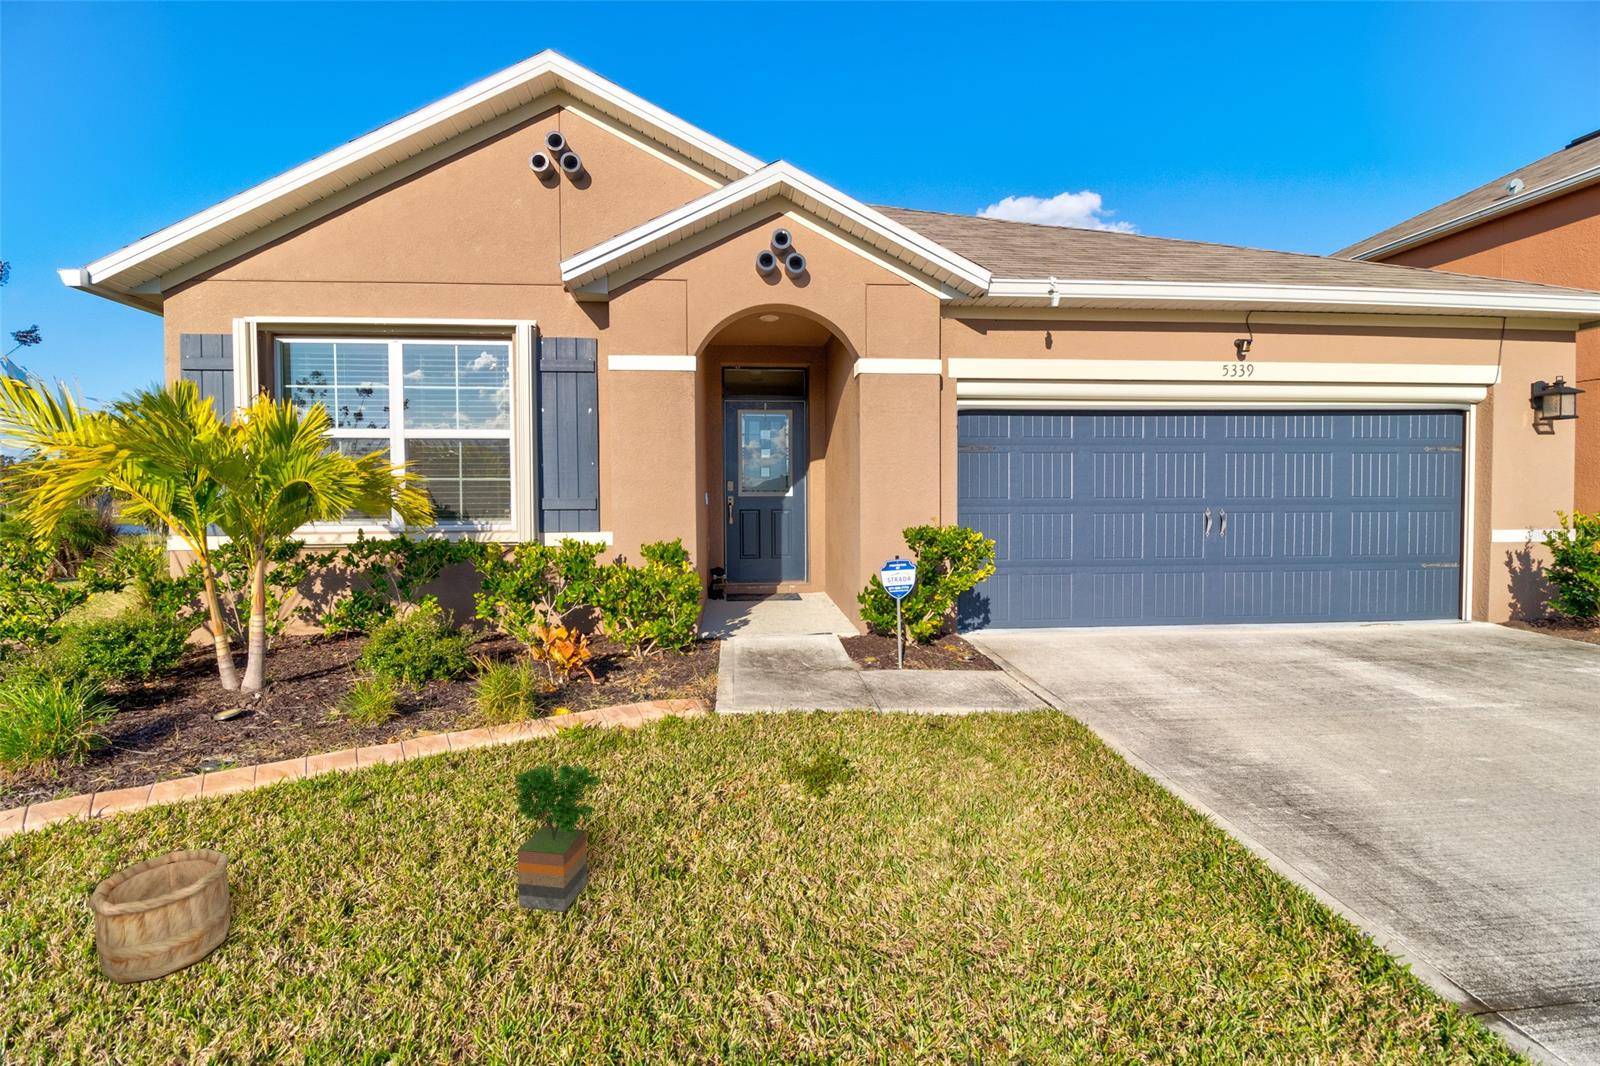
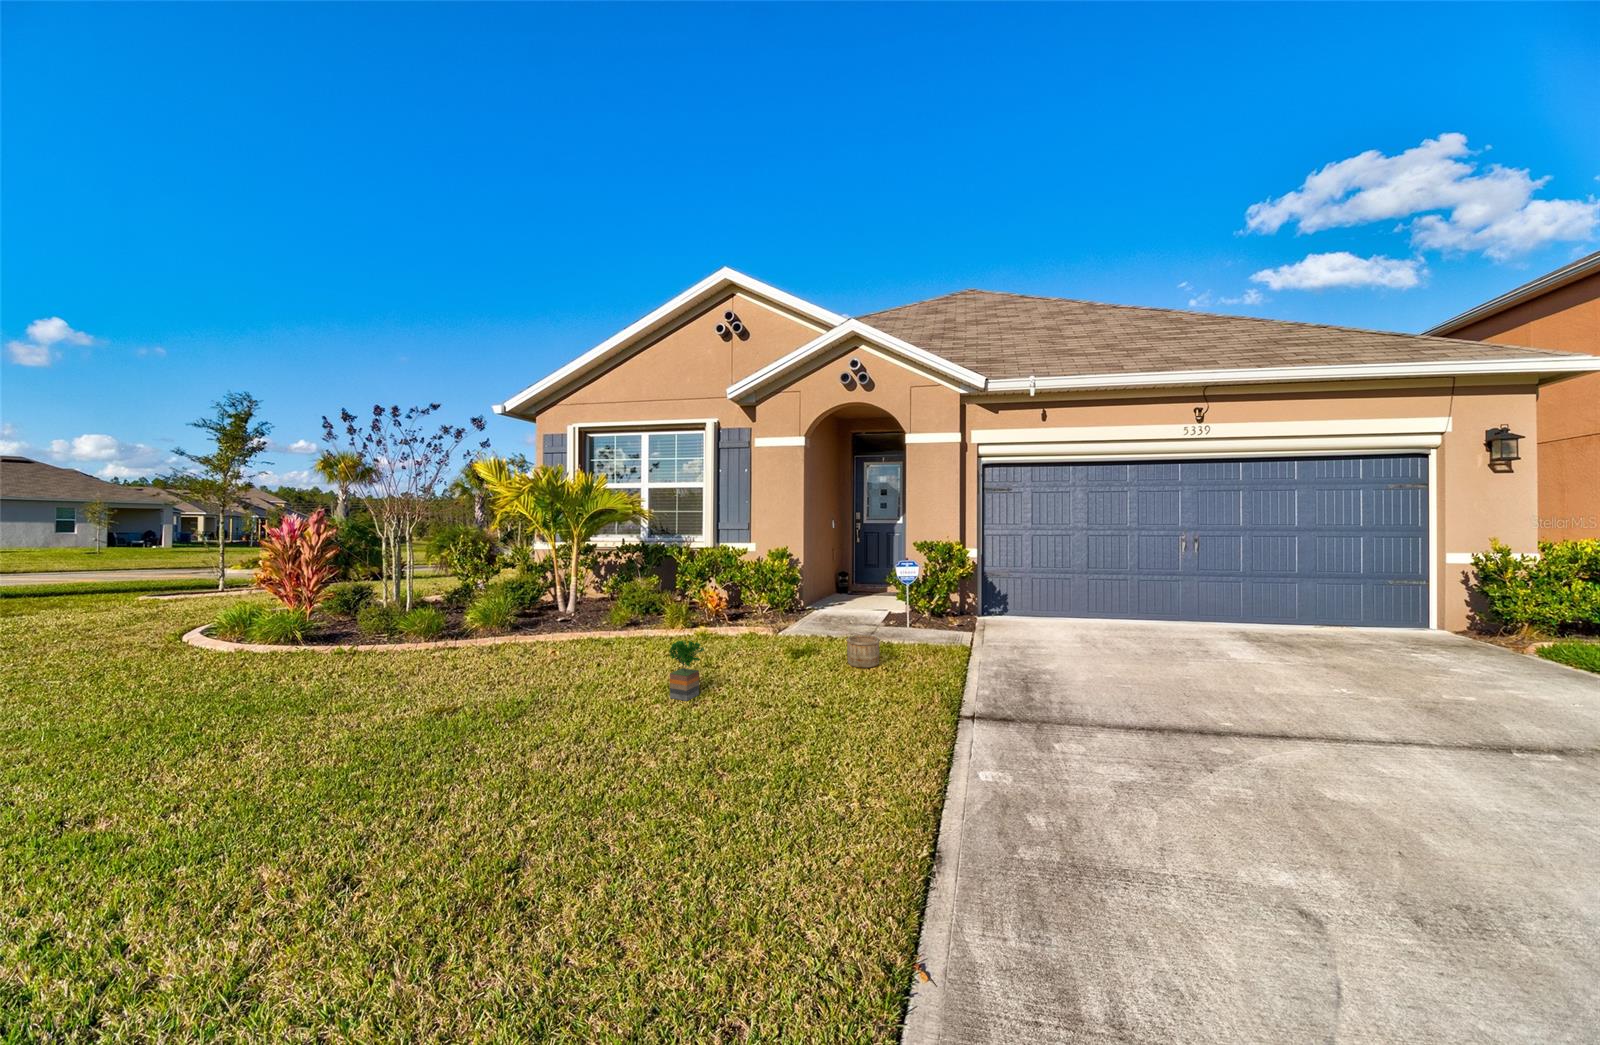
wooden bucket: present [87,849,230,984] -> present [846,635,880,668]

